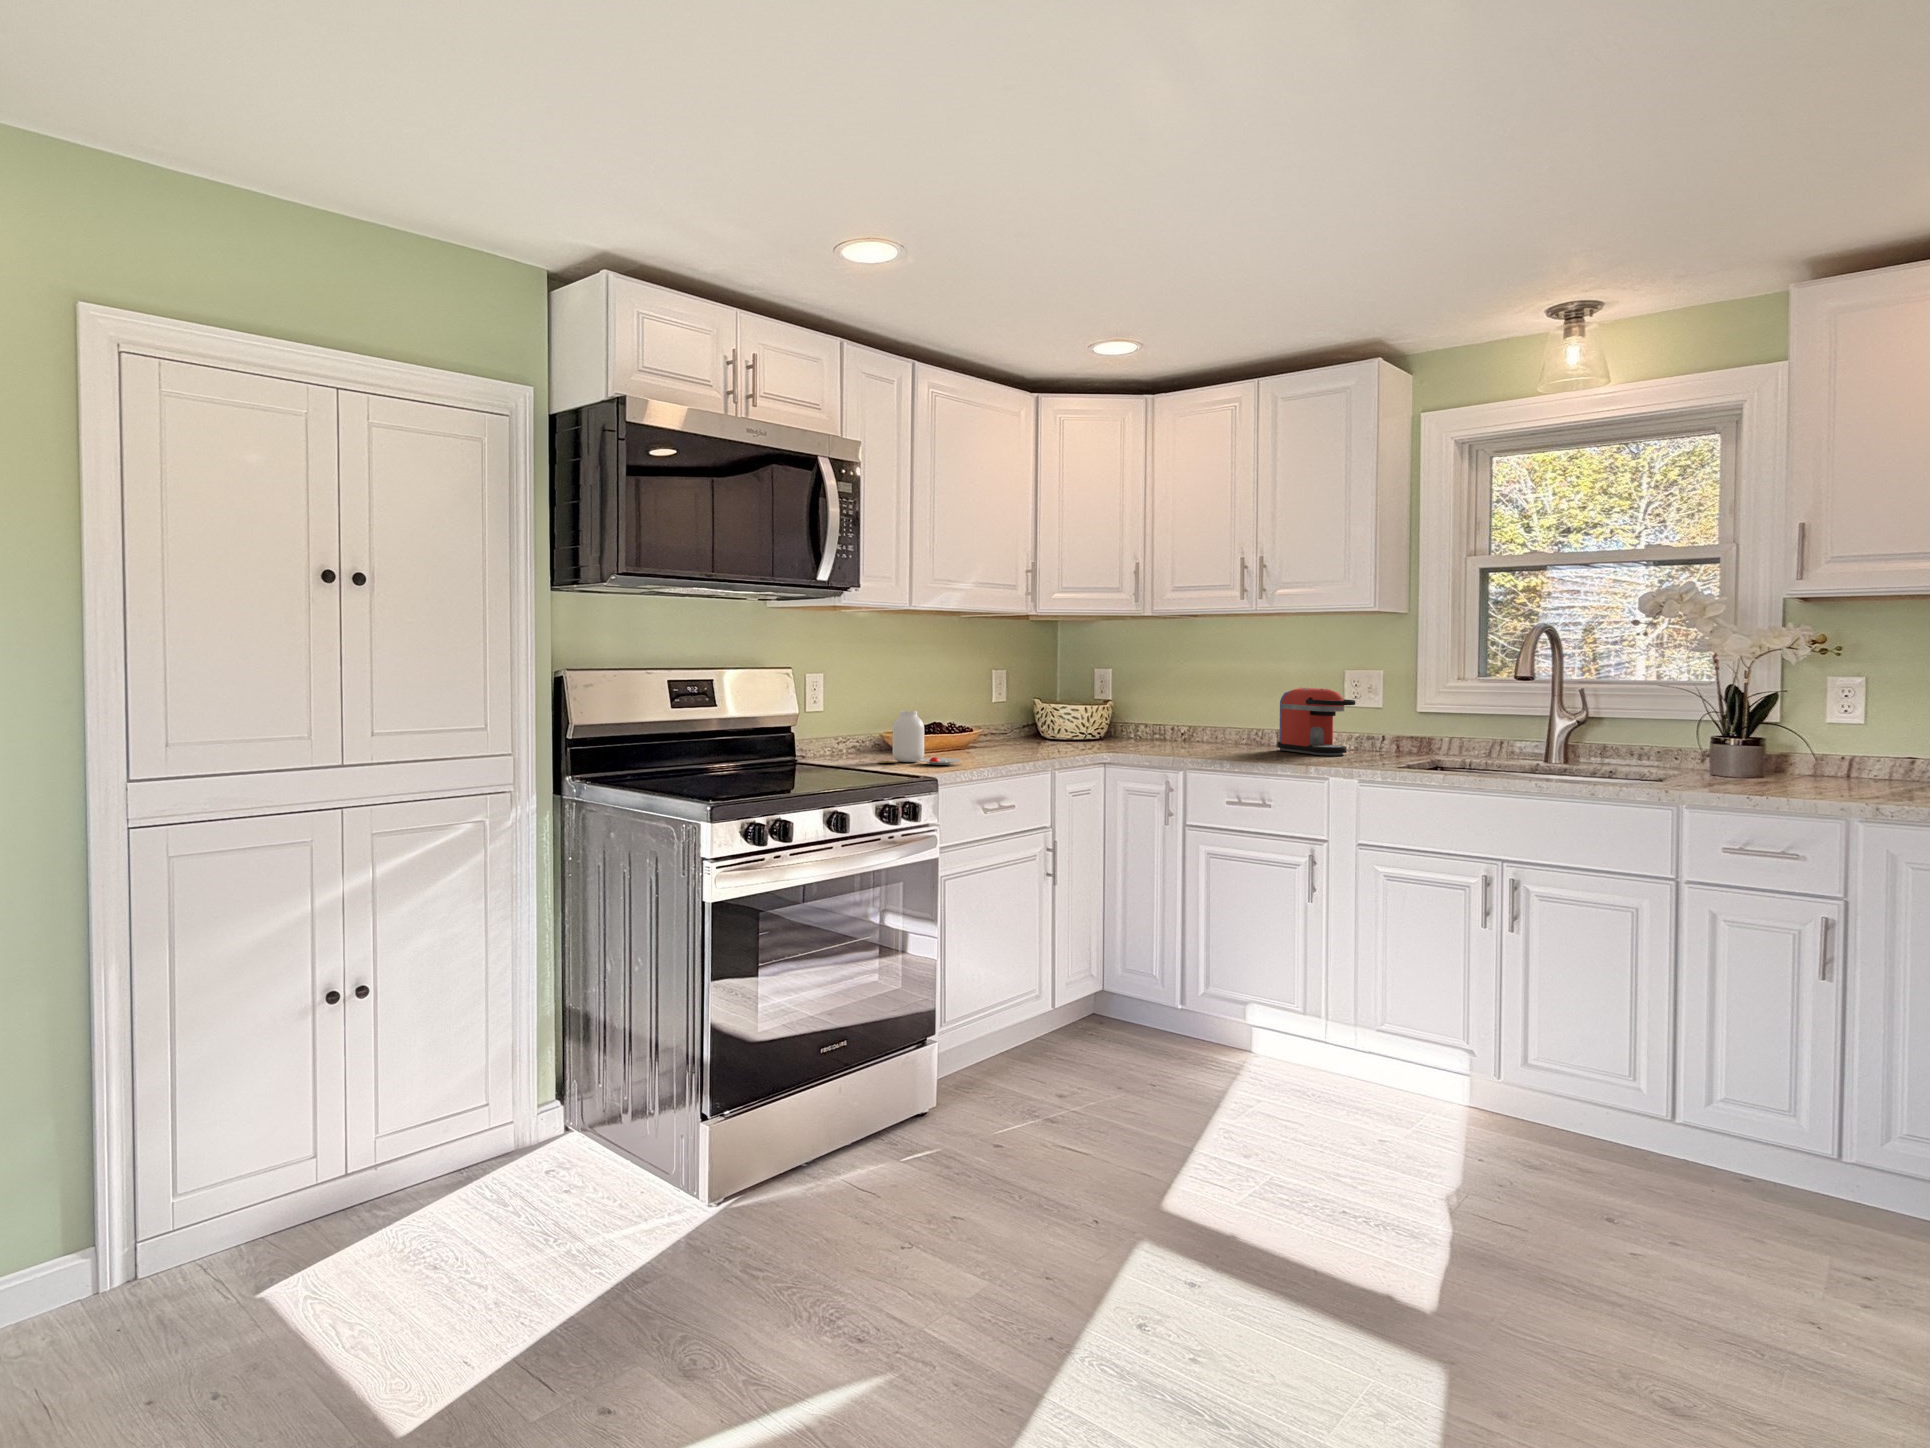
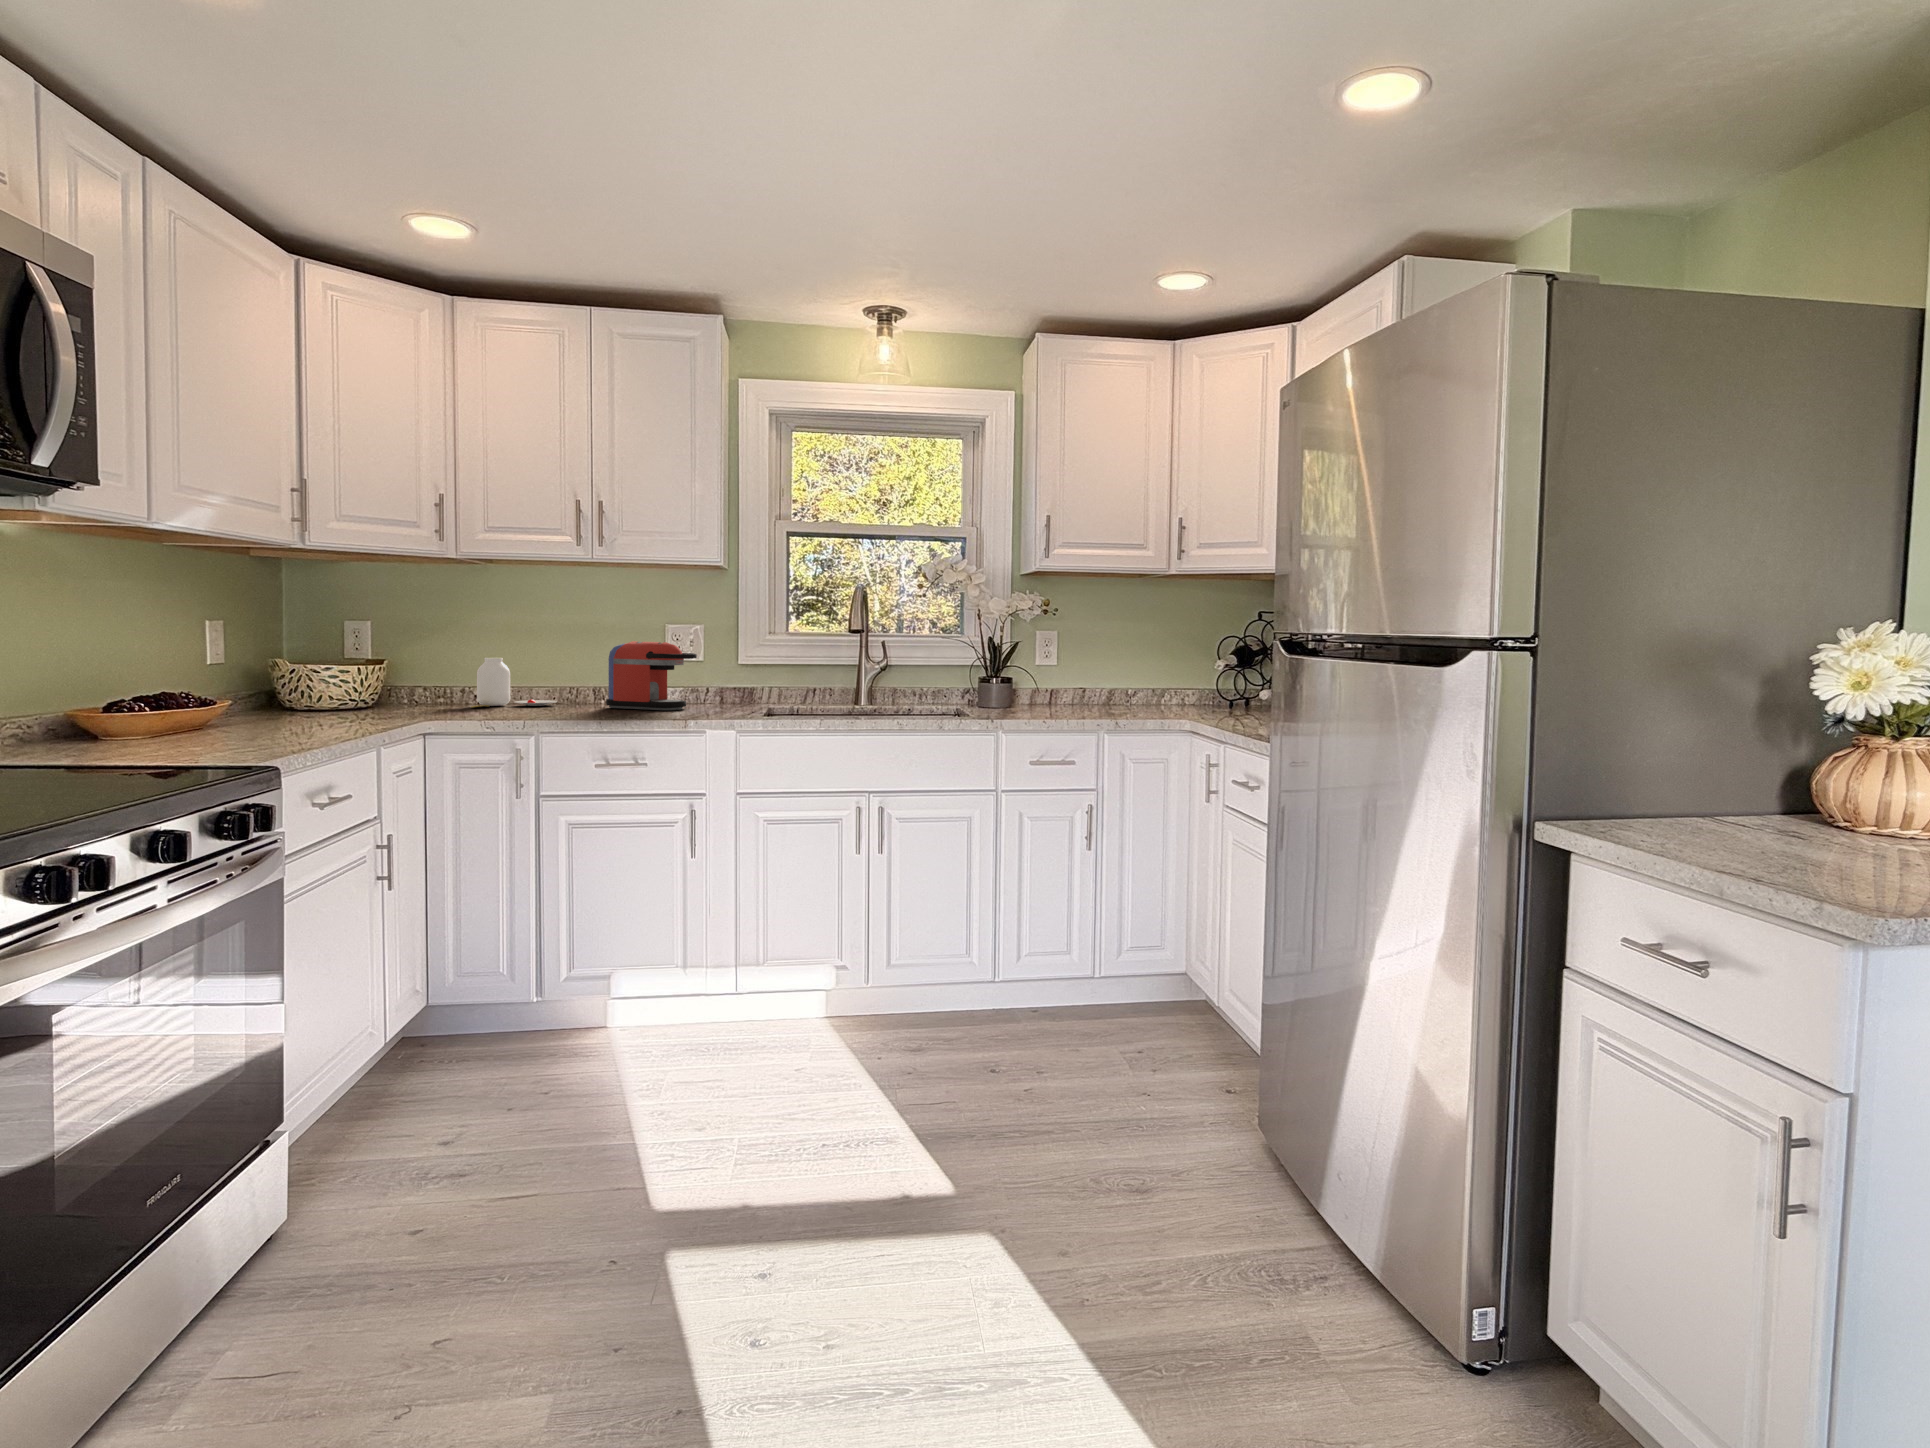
jar: present [877,711,961,765] -> present [471,658,557,707]

